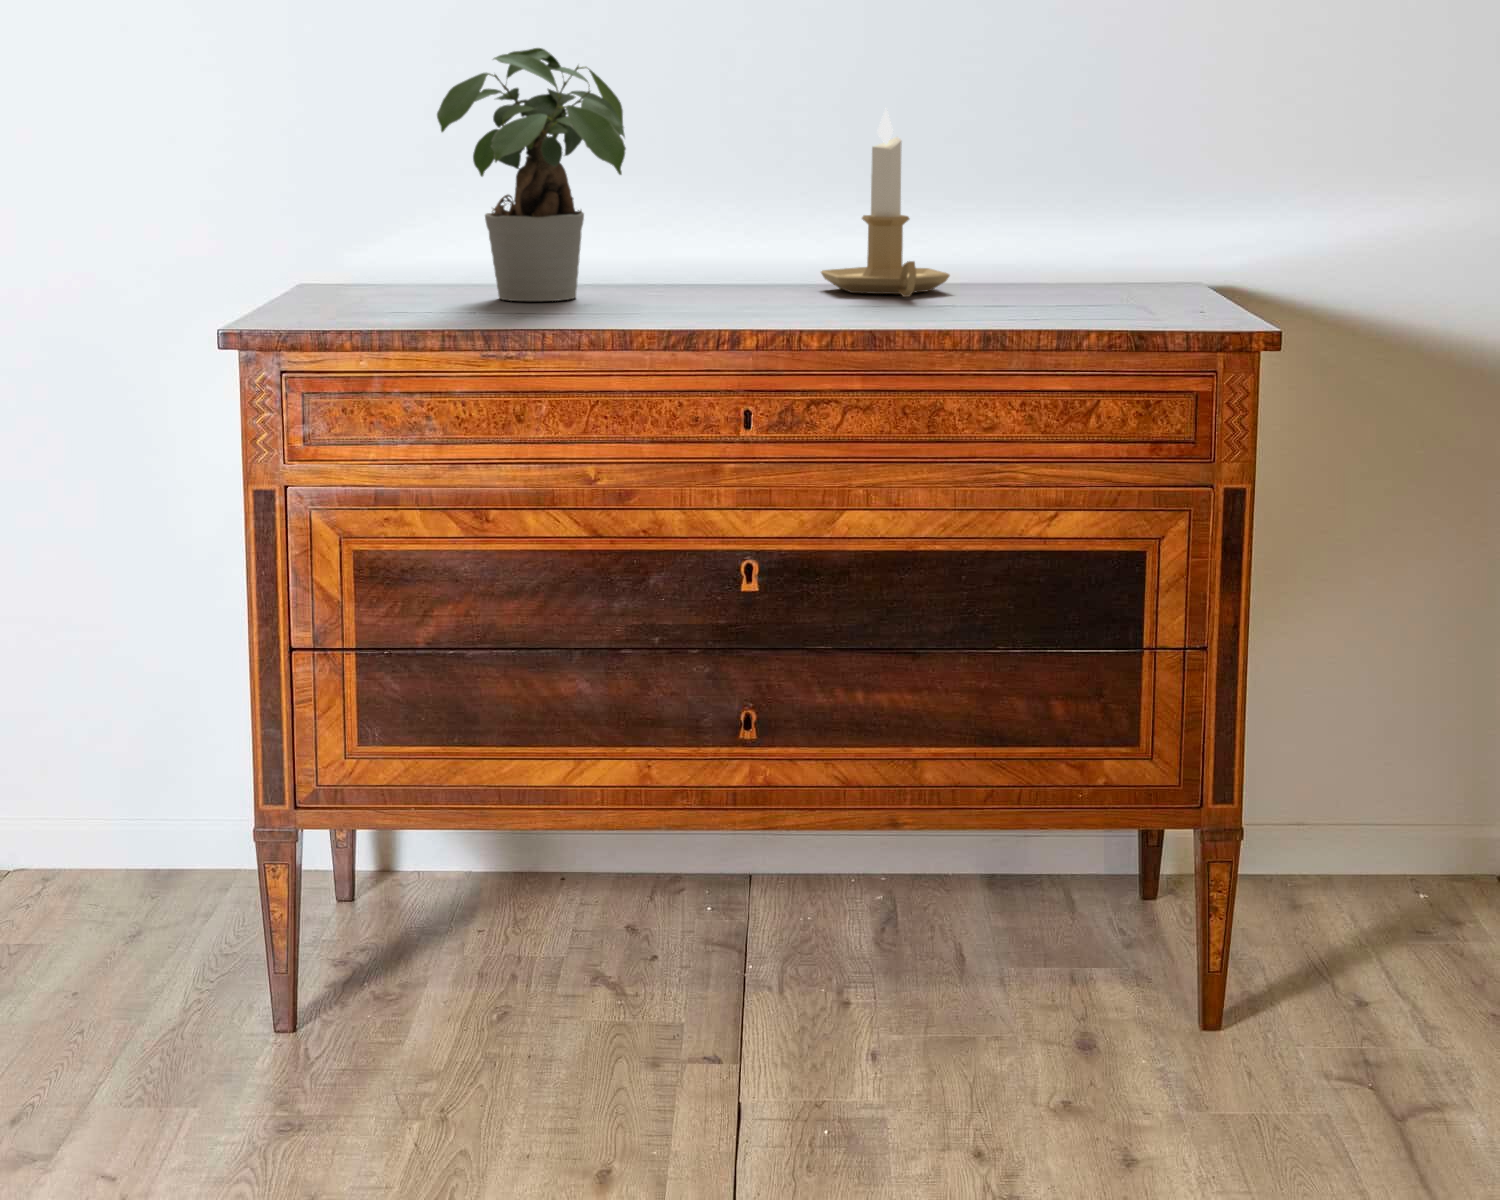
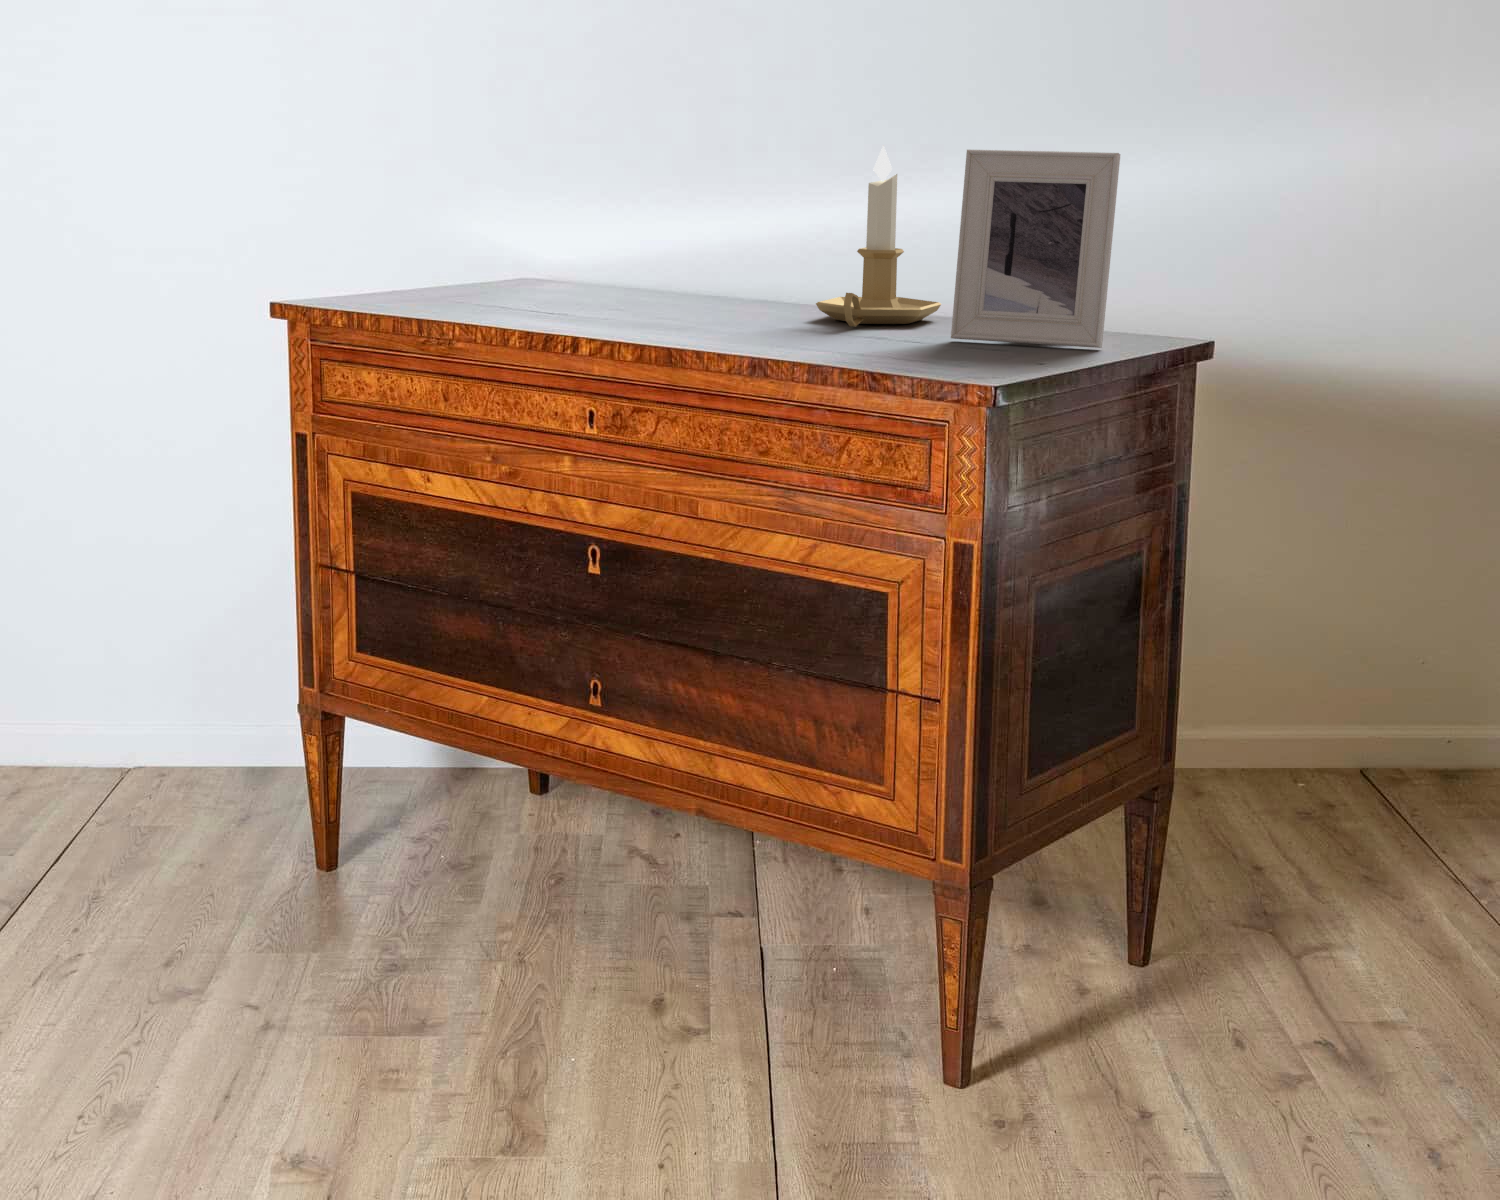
potted plant: present [437,48,626,301] -> none [490,88,703,305]
picture frame: none [1033,107,1181,299] -> present [951,150,1120,348]

